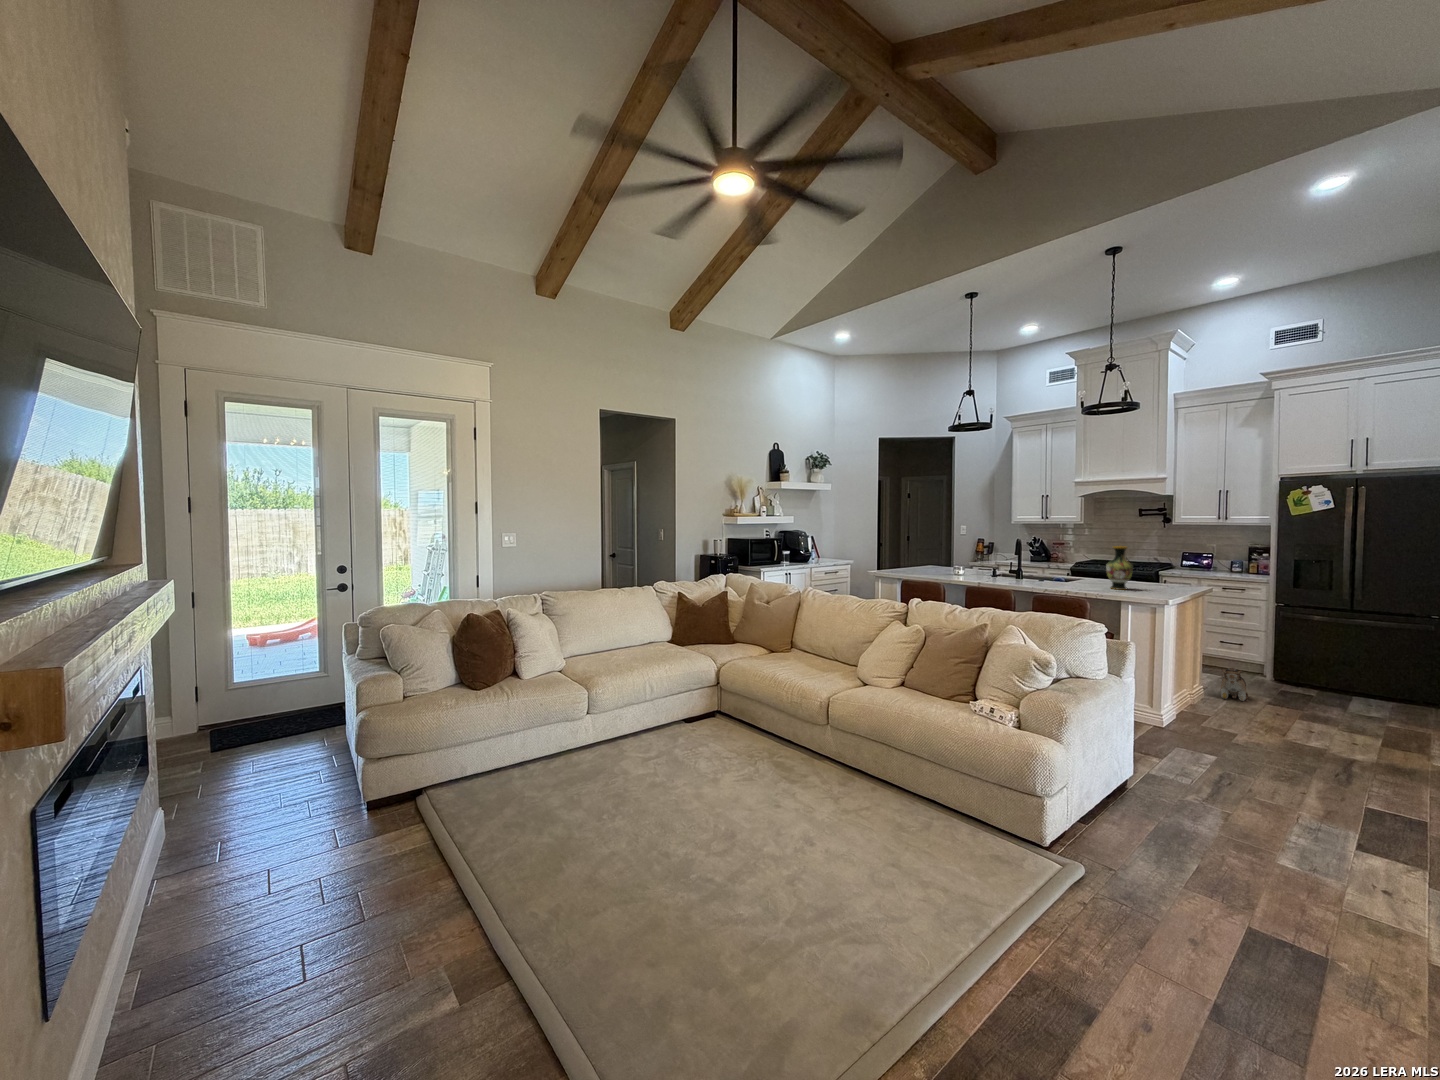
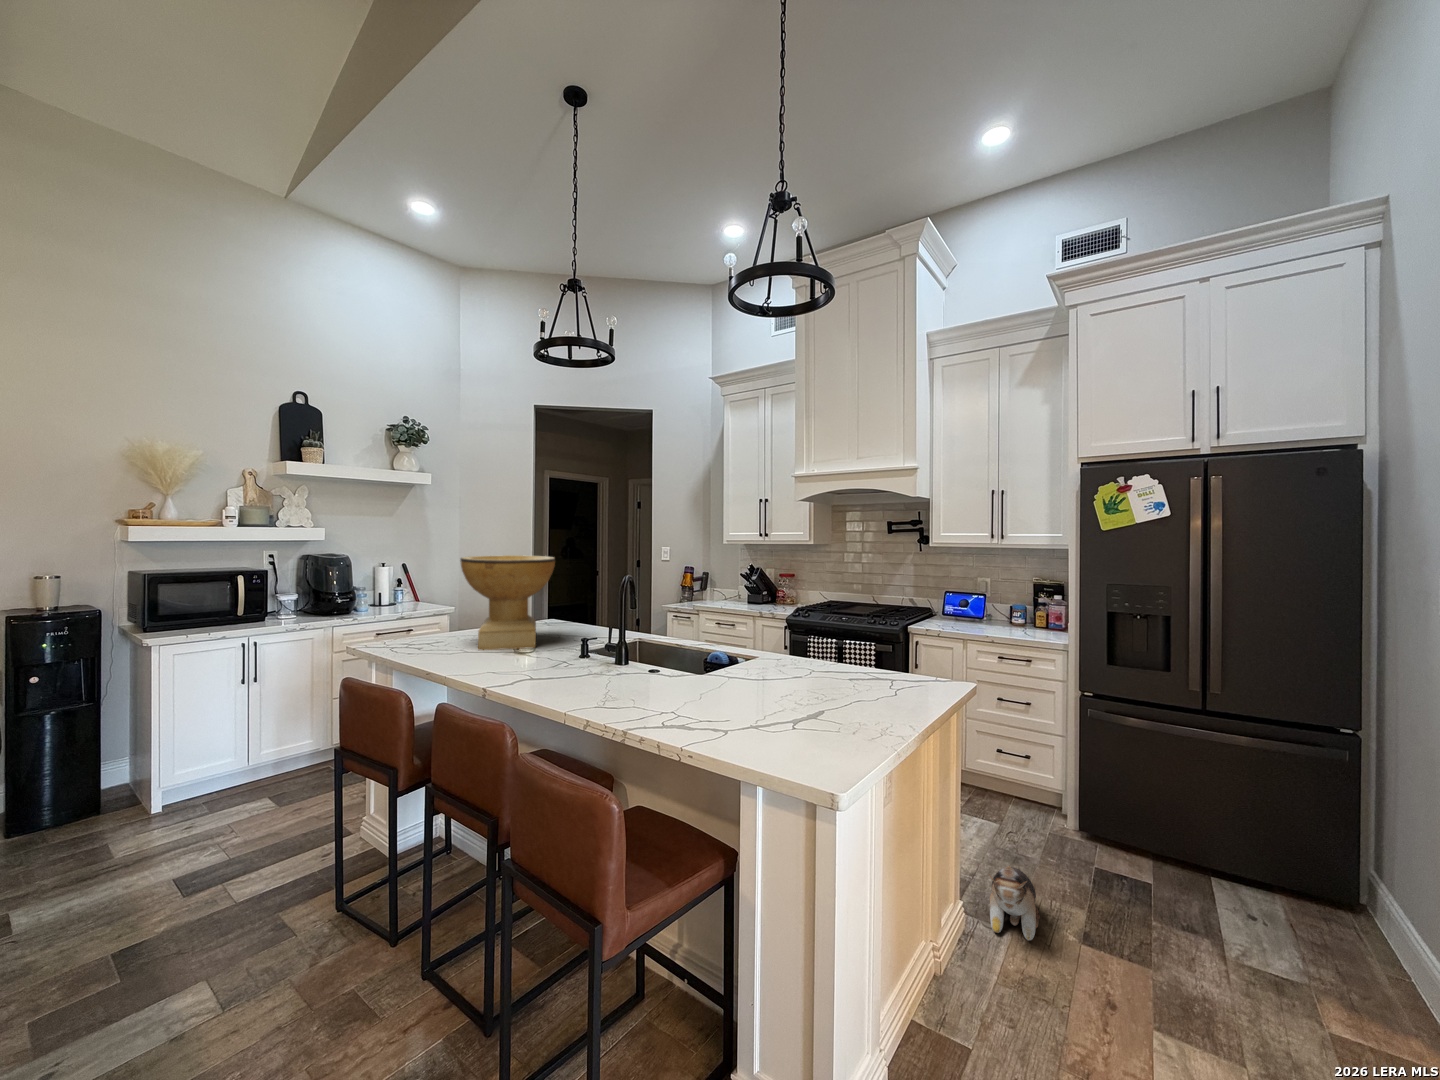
decorative bowl: none [918,529,965,574] -> present [460,555,555,650]
vase: present [1106,546,1133,590] -> none [724,606,782,723]

